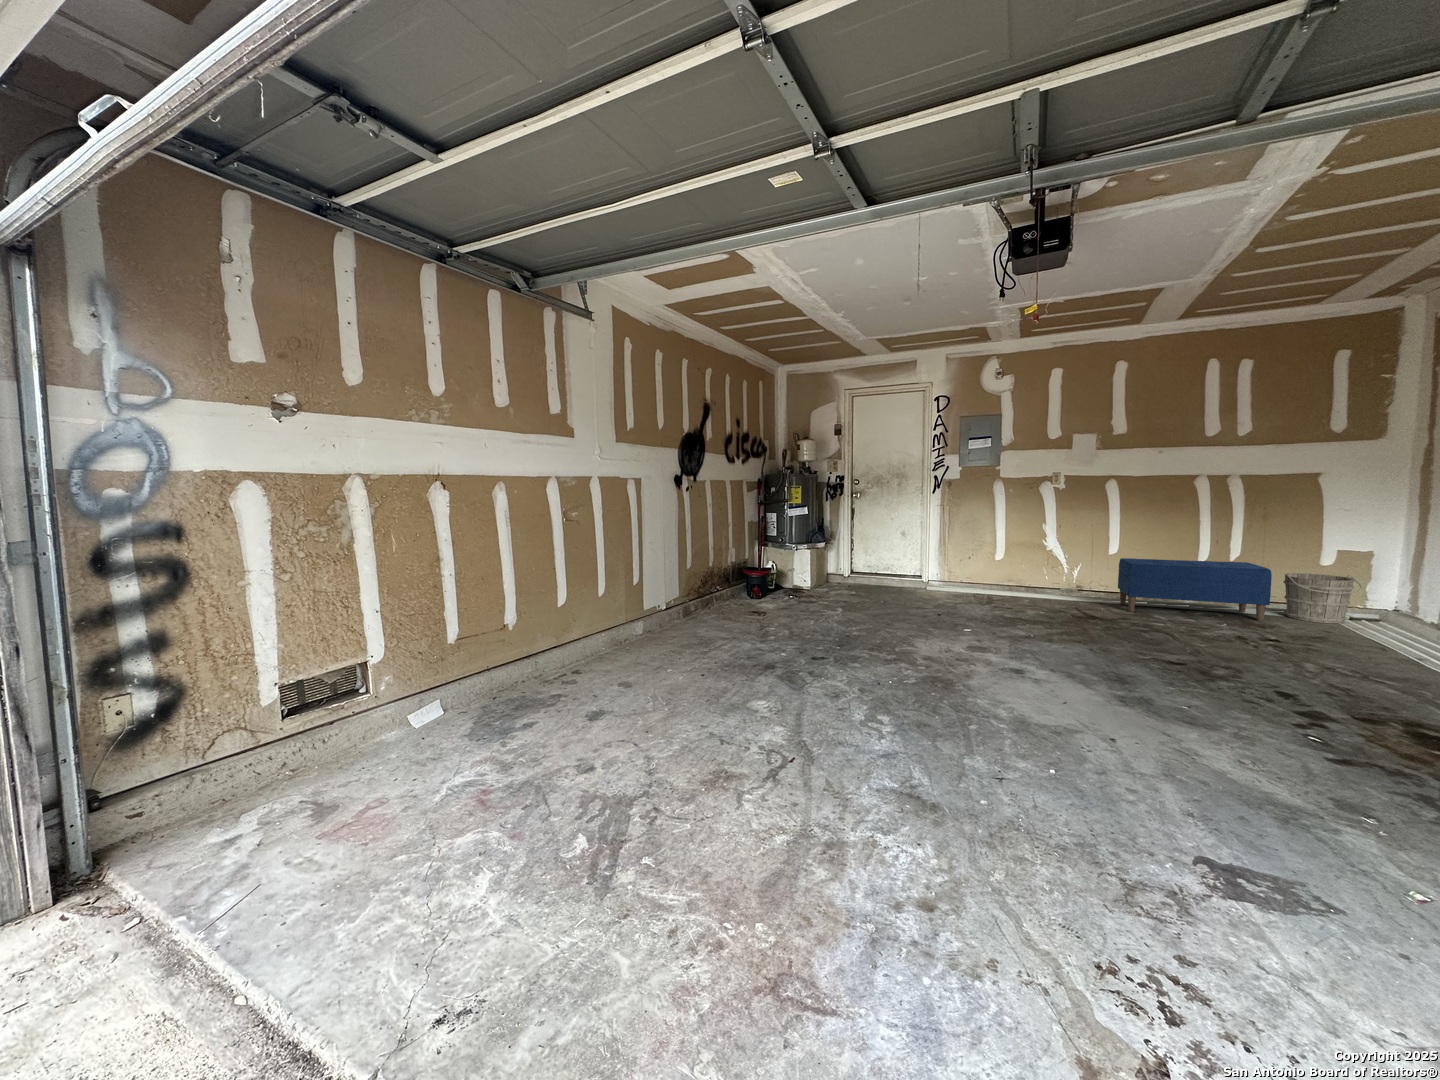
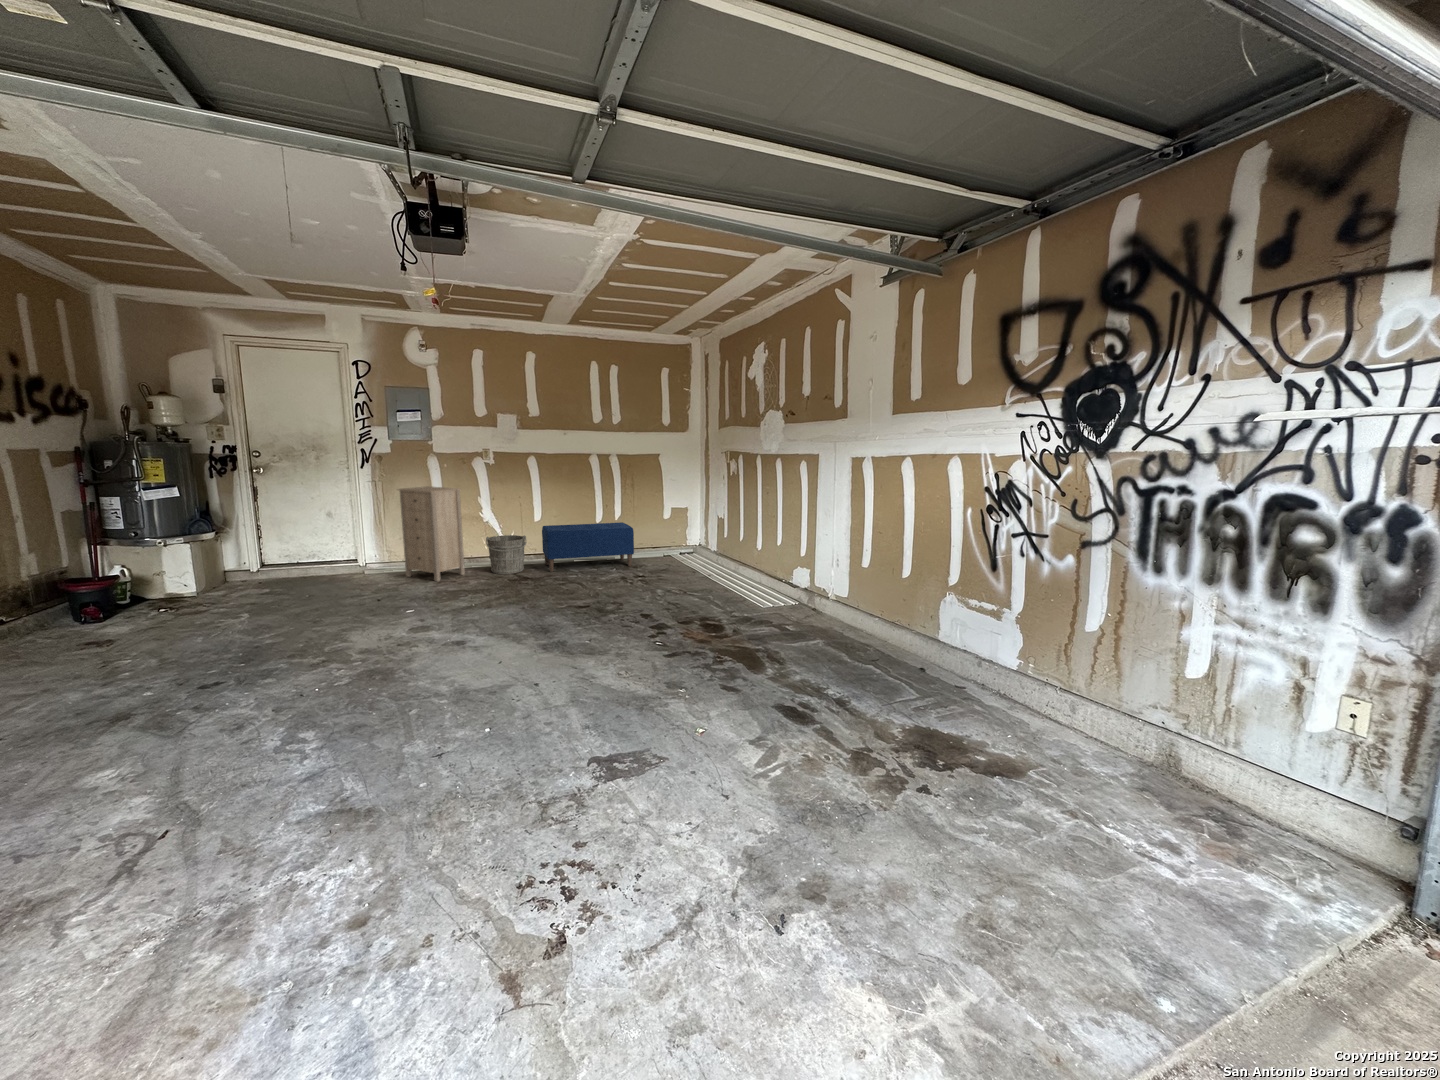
storage cabinet: none [962,511,1026,603] -> present [398,486,465,581]
bucket: present [1284,573,1362,623] -> present [486,535,527,574]

